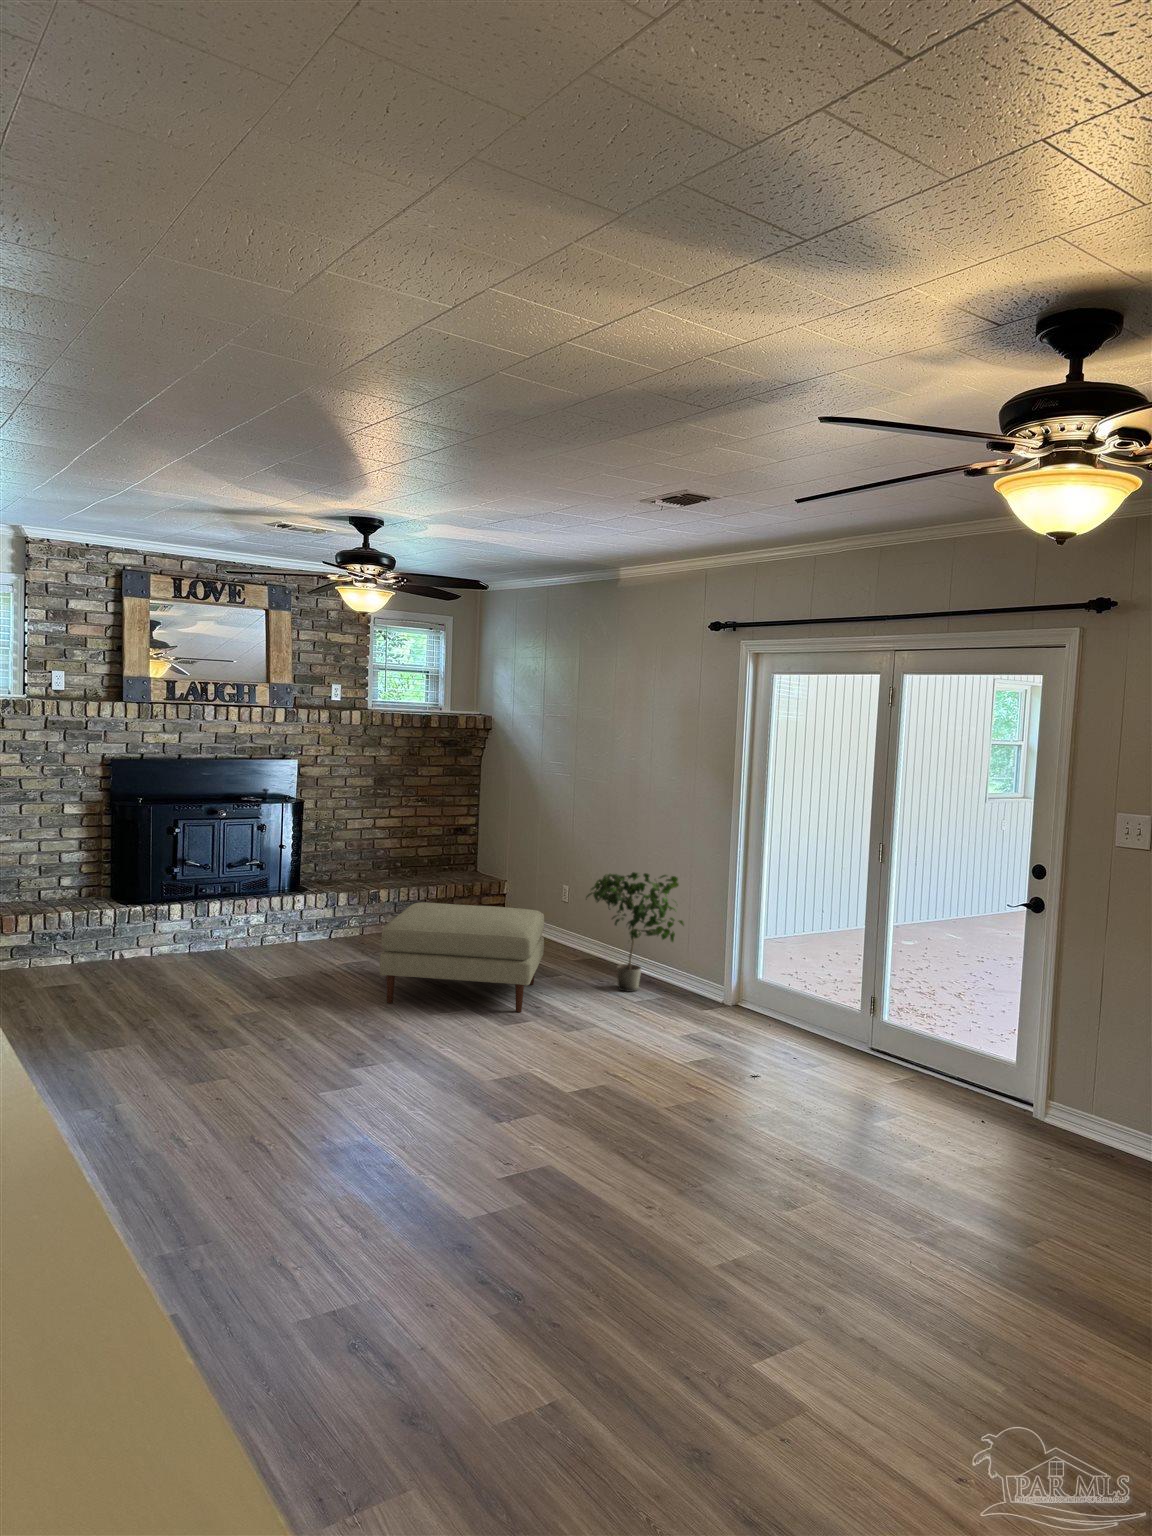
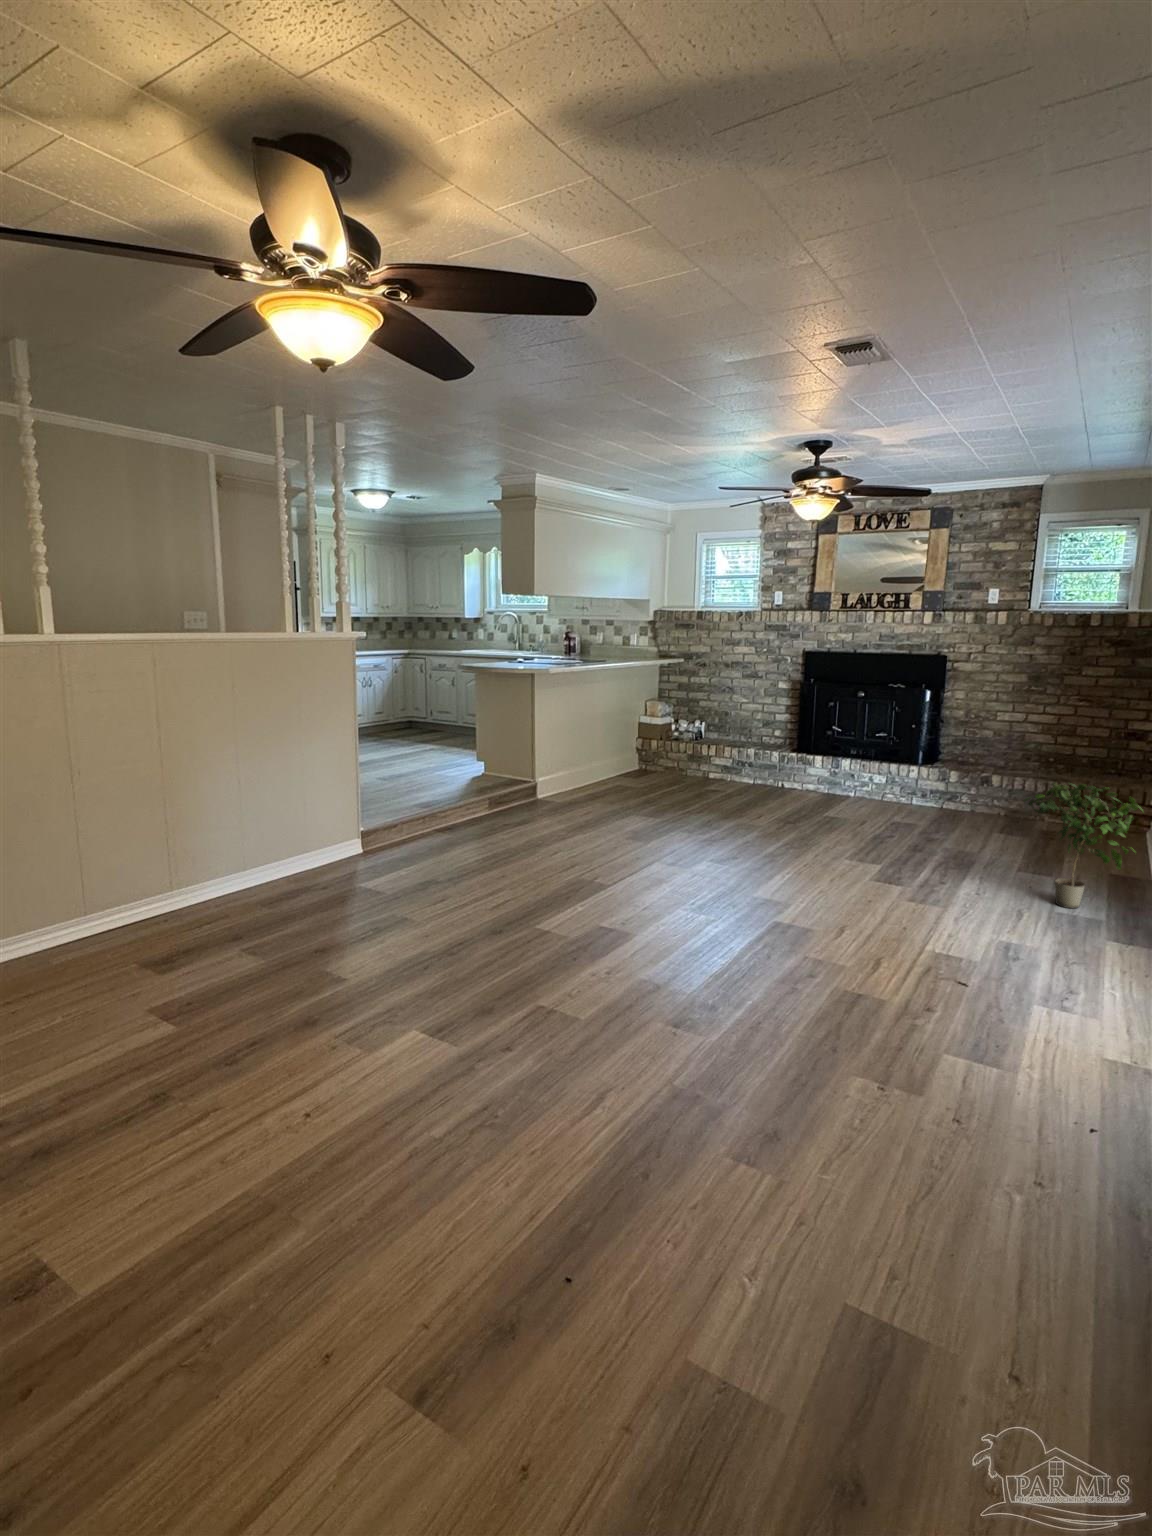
ottoman: present [380,902,544,1012] -> none [836,780,1007,882]

